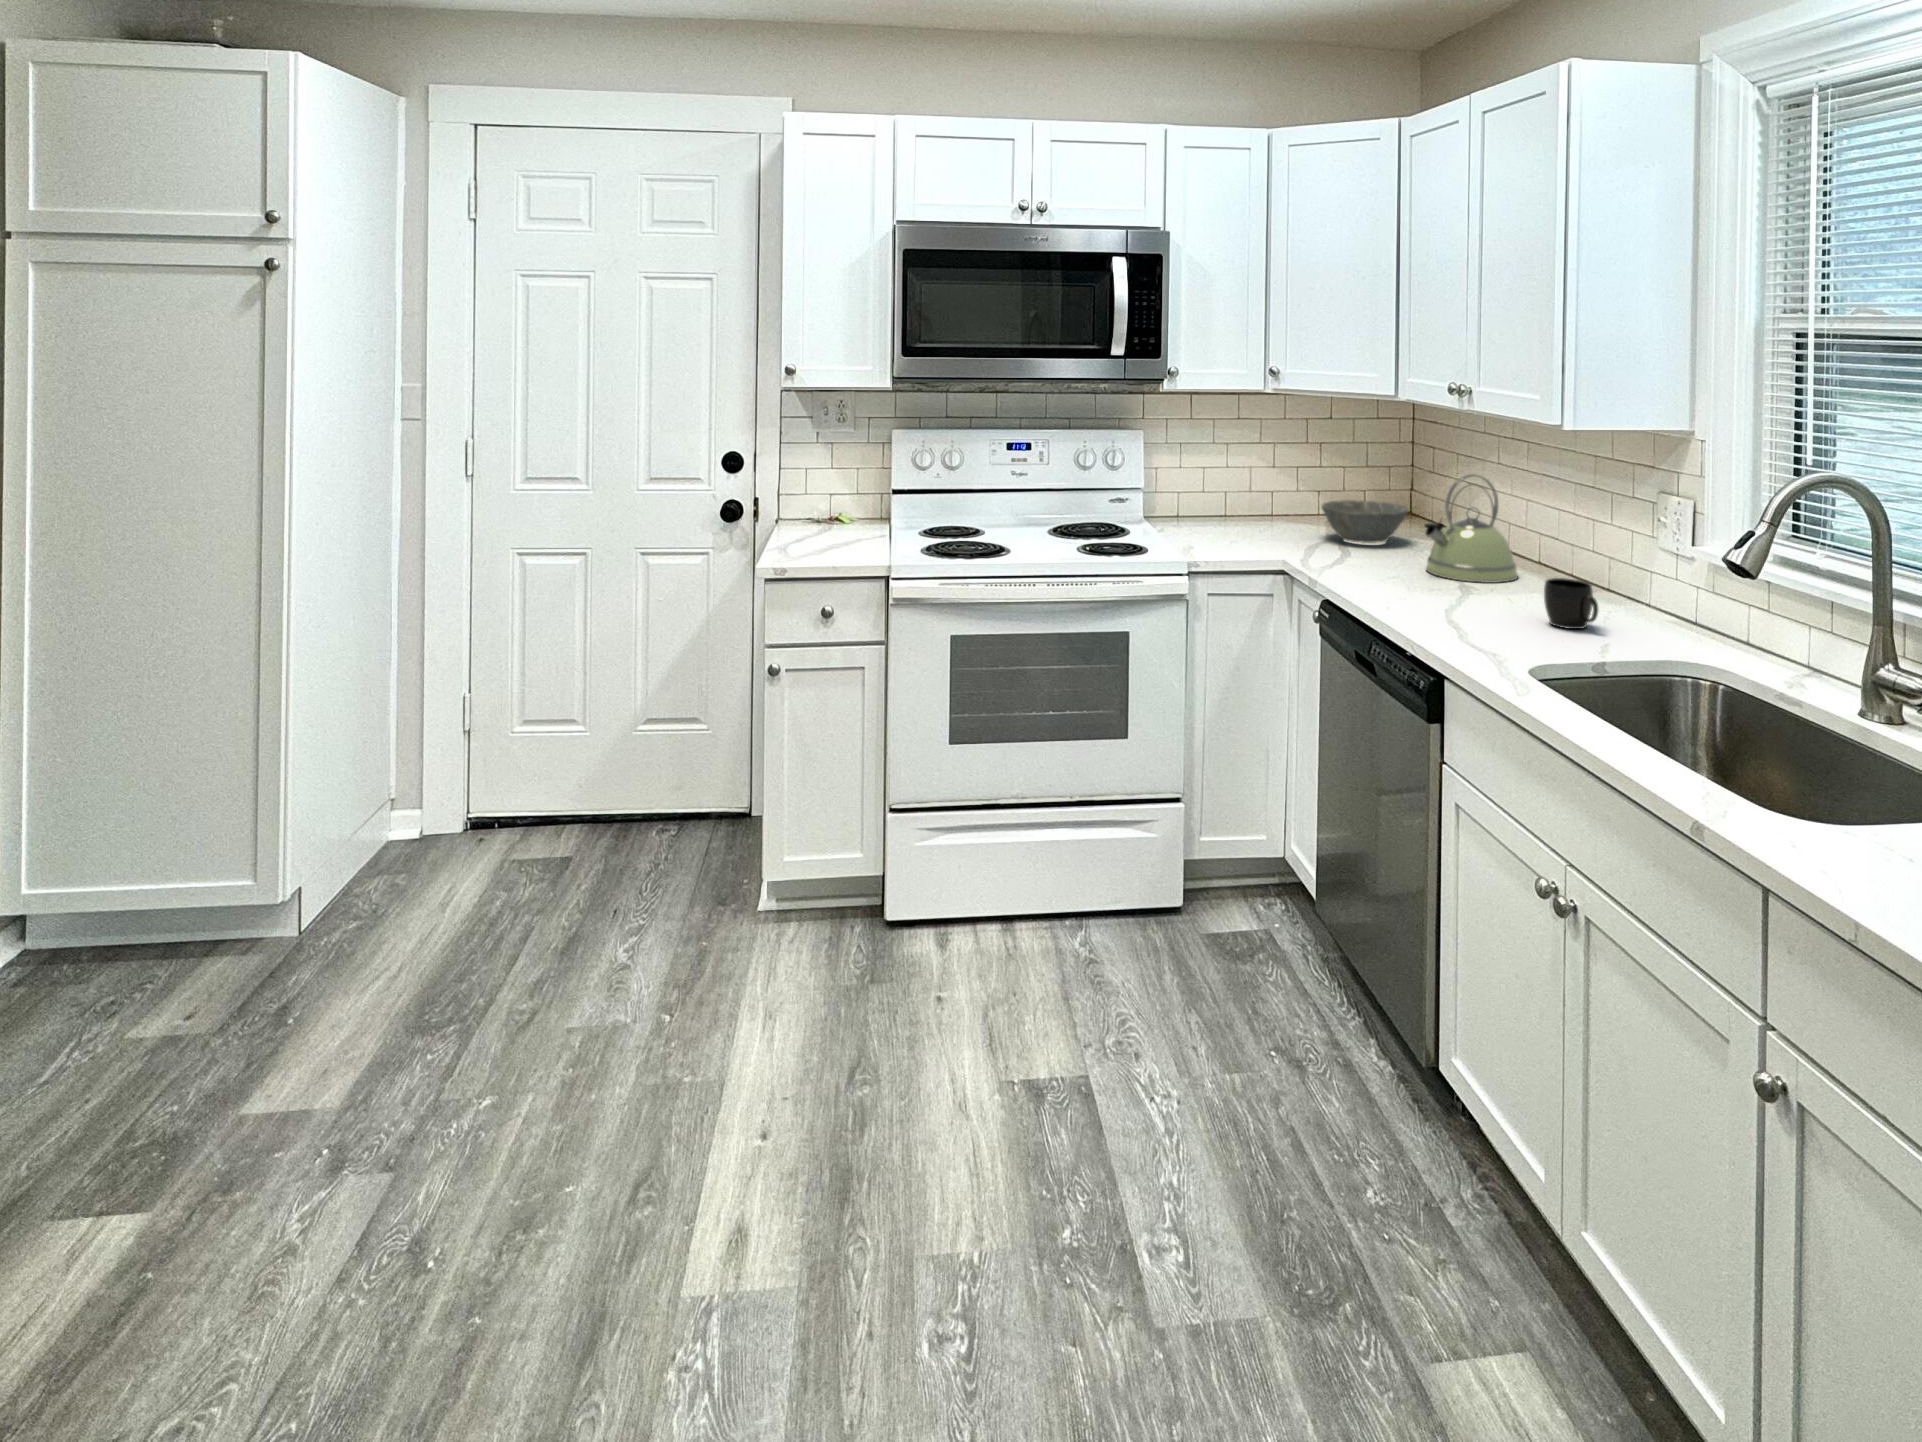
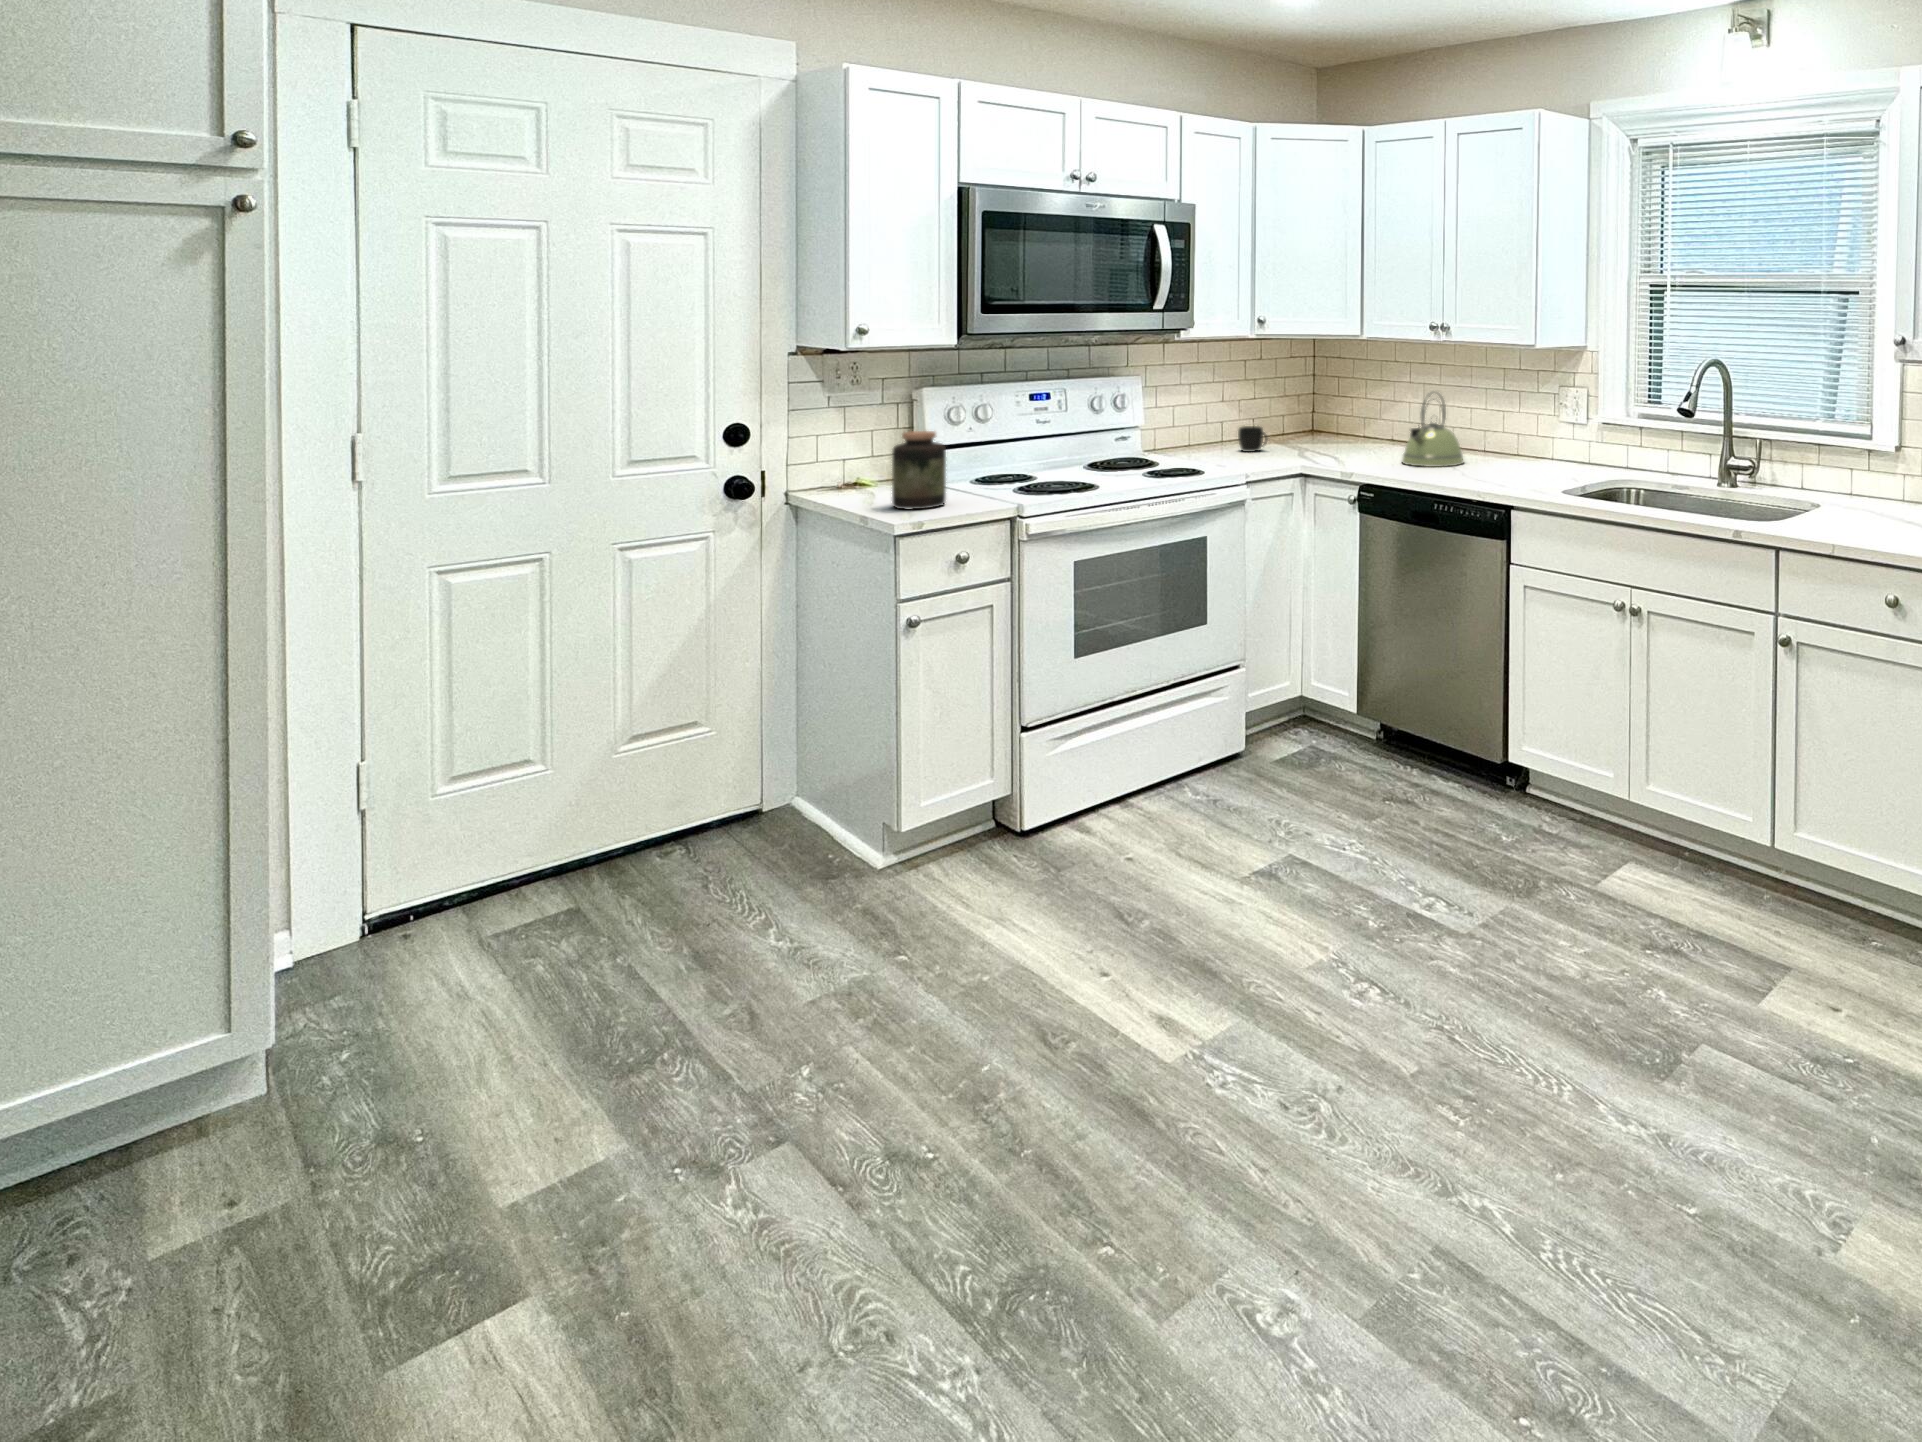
jar: none [815,474,864,553] -> present [892,431,946,509]
bowl: present [1321,500,1408,543] -> none [1292,424,1359,455]
mug: present [1544,578,1598,629] -> present [1238,426,1267,452]

